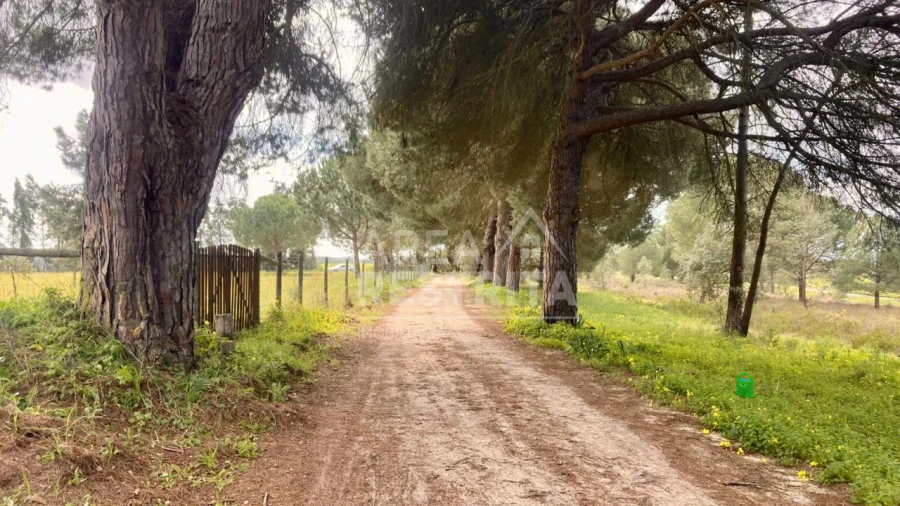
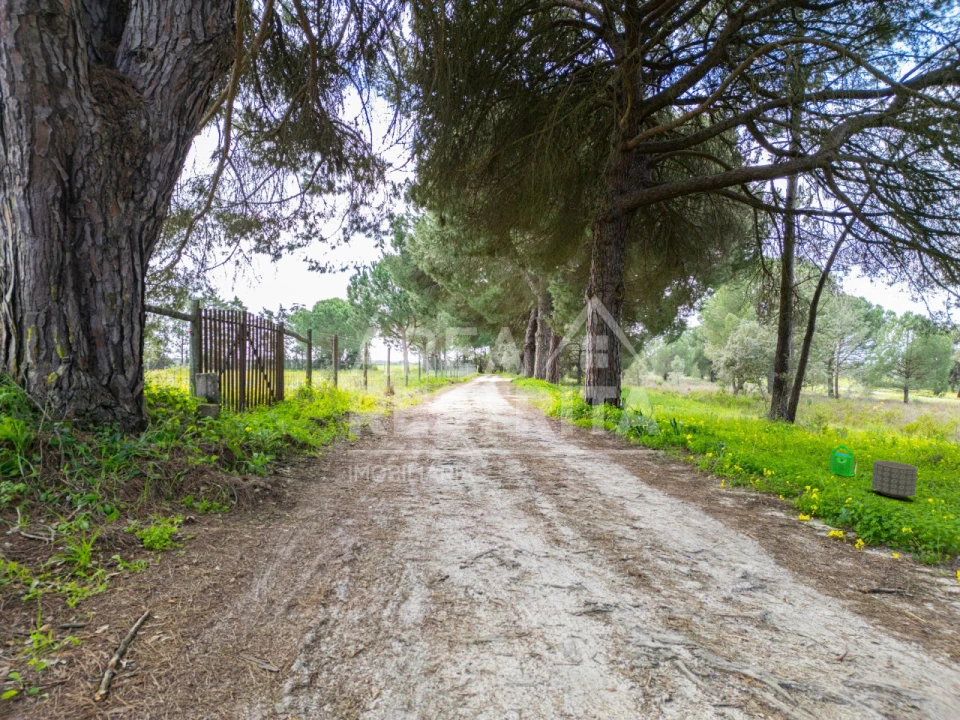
planter: none [762,385,794,415] -> present [872,460,917,498]

